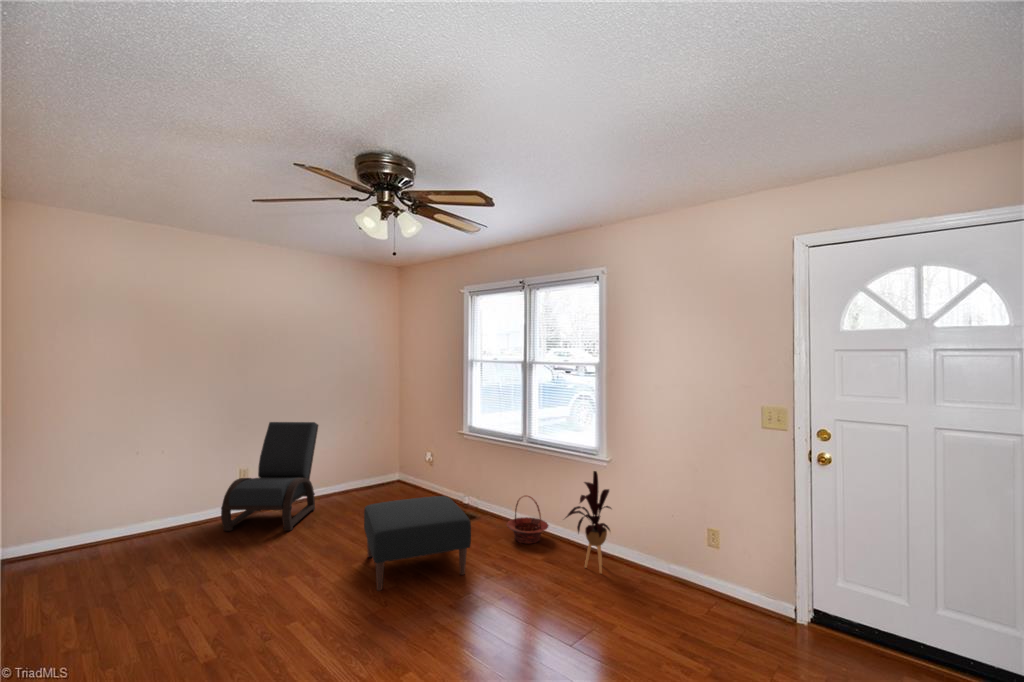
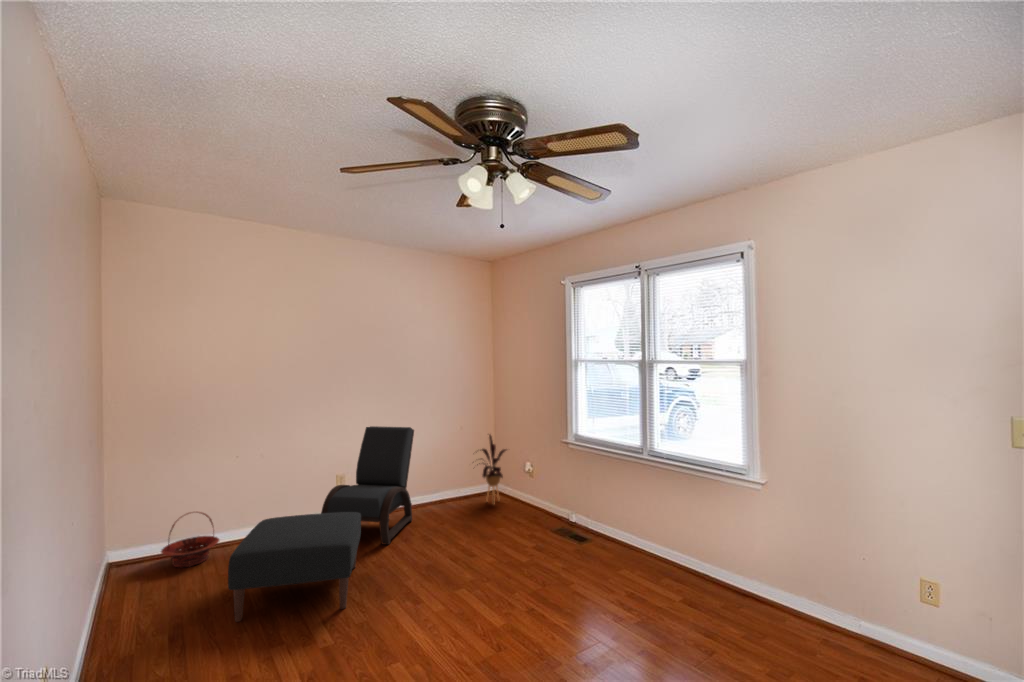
house plant: present [565,471,611,573] -> present [479,435,506,500]
basket: present [507,495,548,544] -> present [161,512,219,567]
ottoman: present [364,496,471,591] -> present [228,512,361,622]

